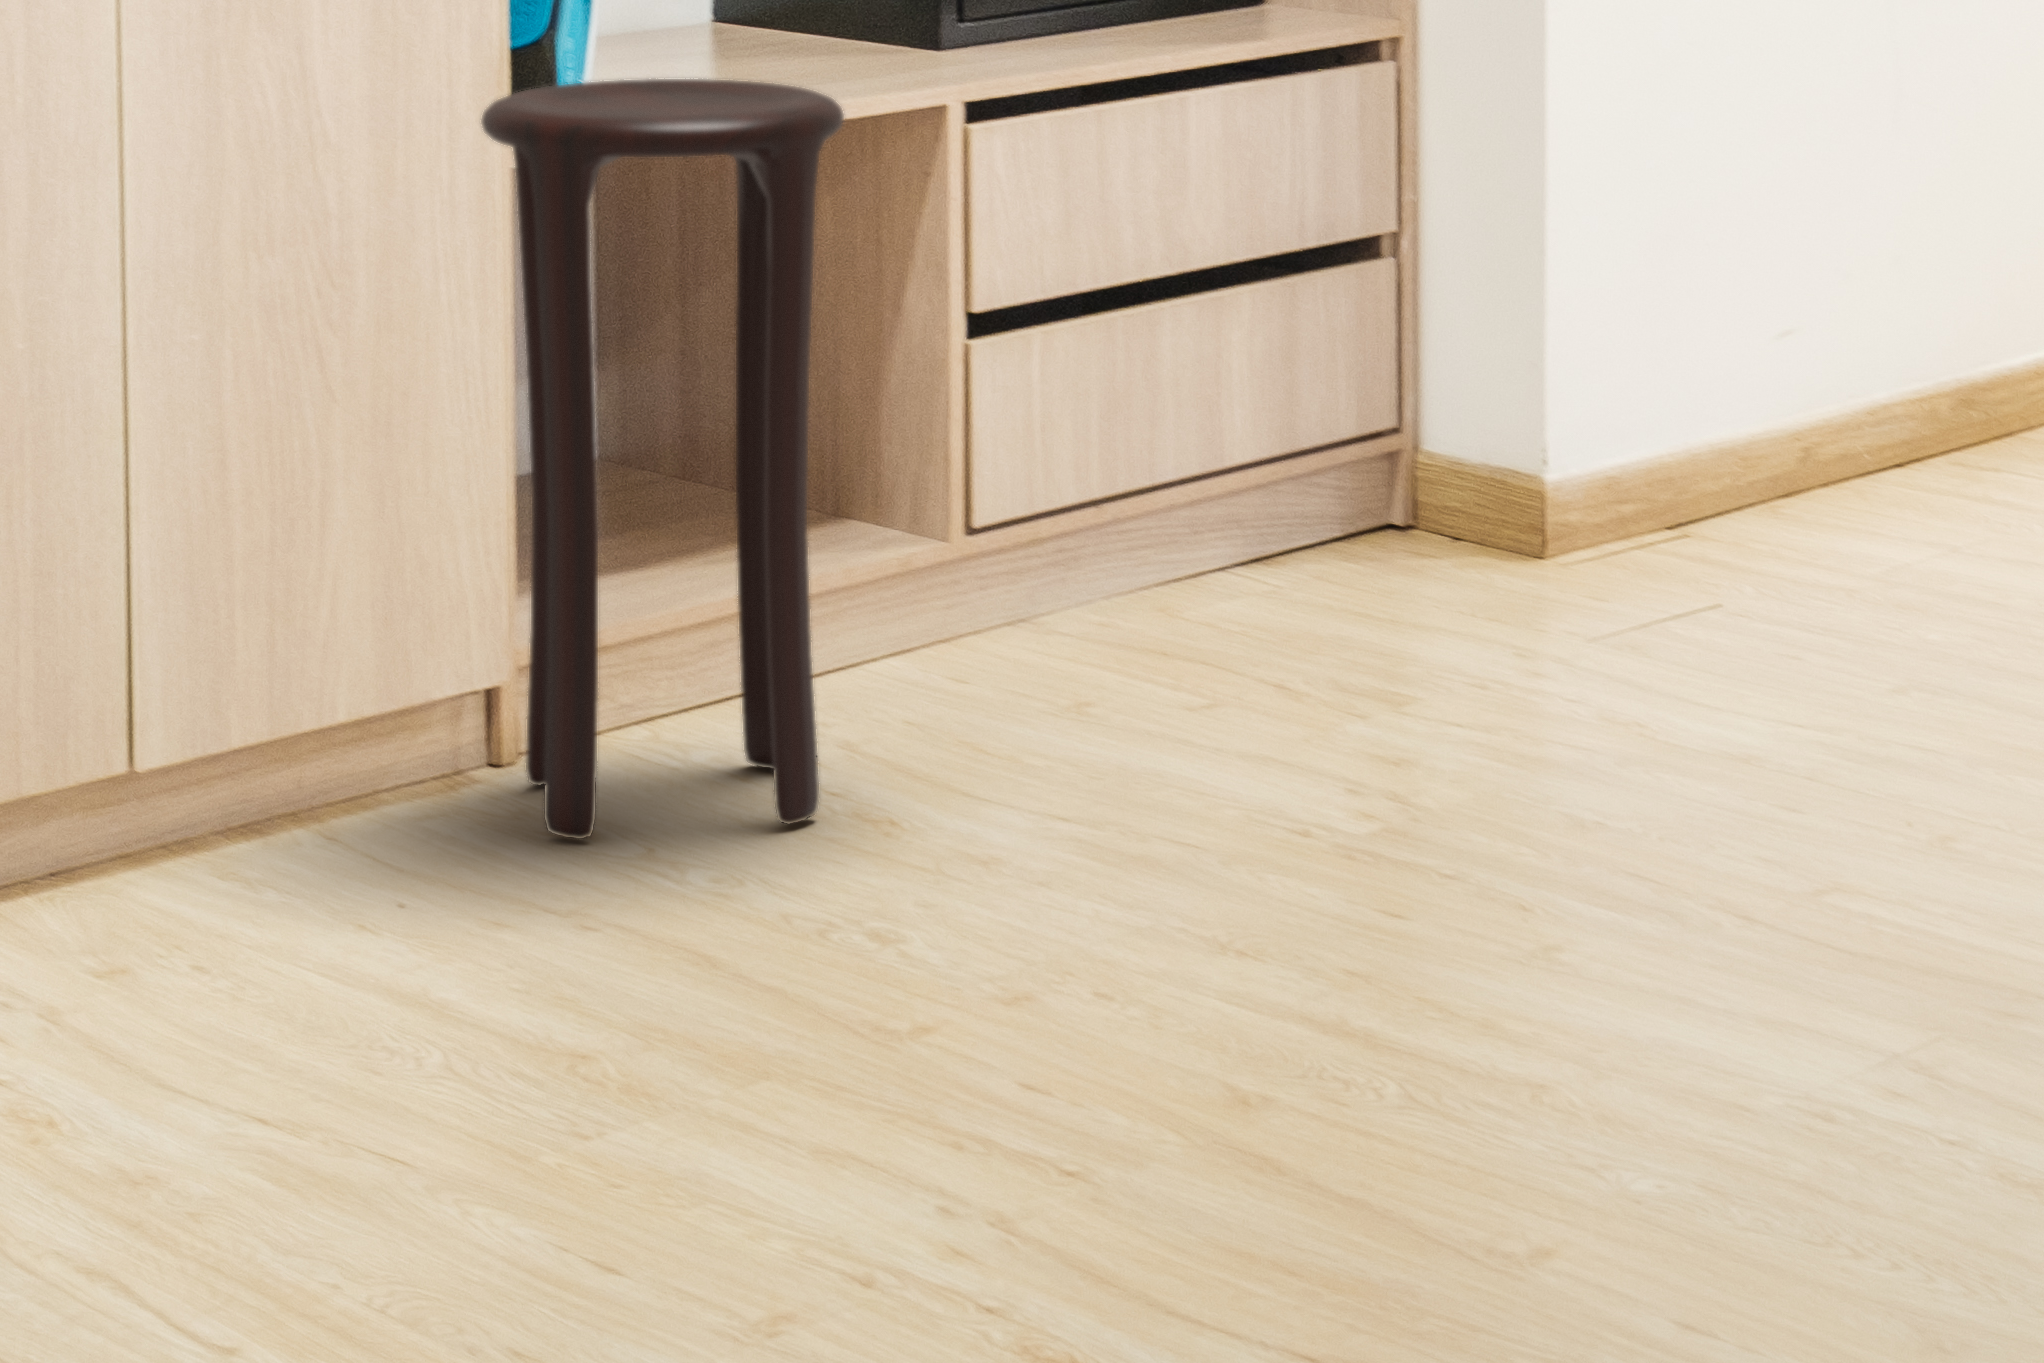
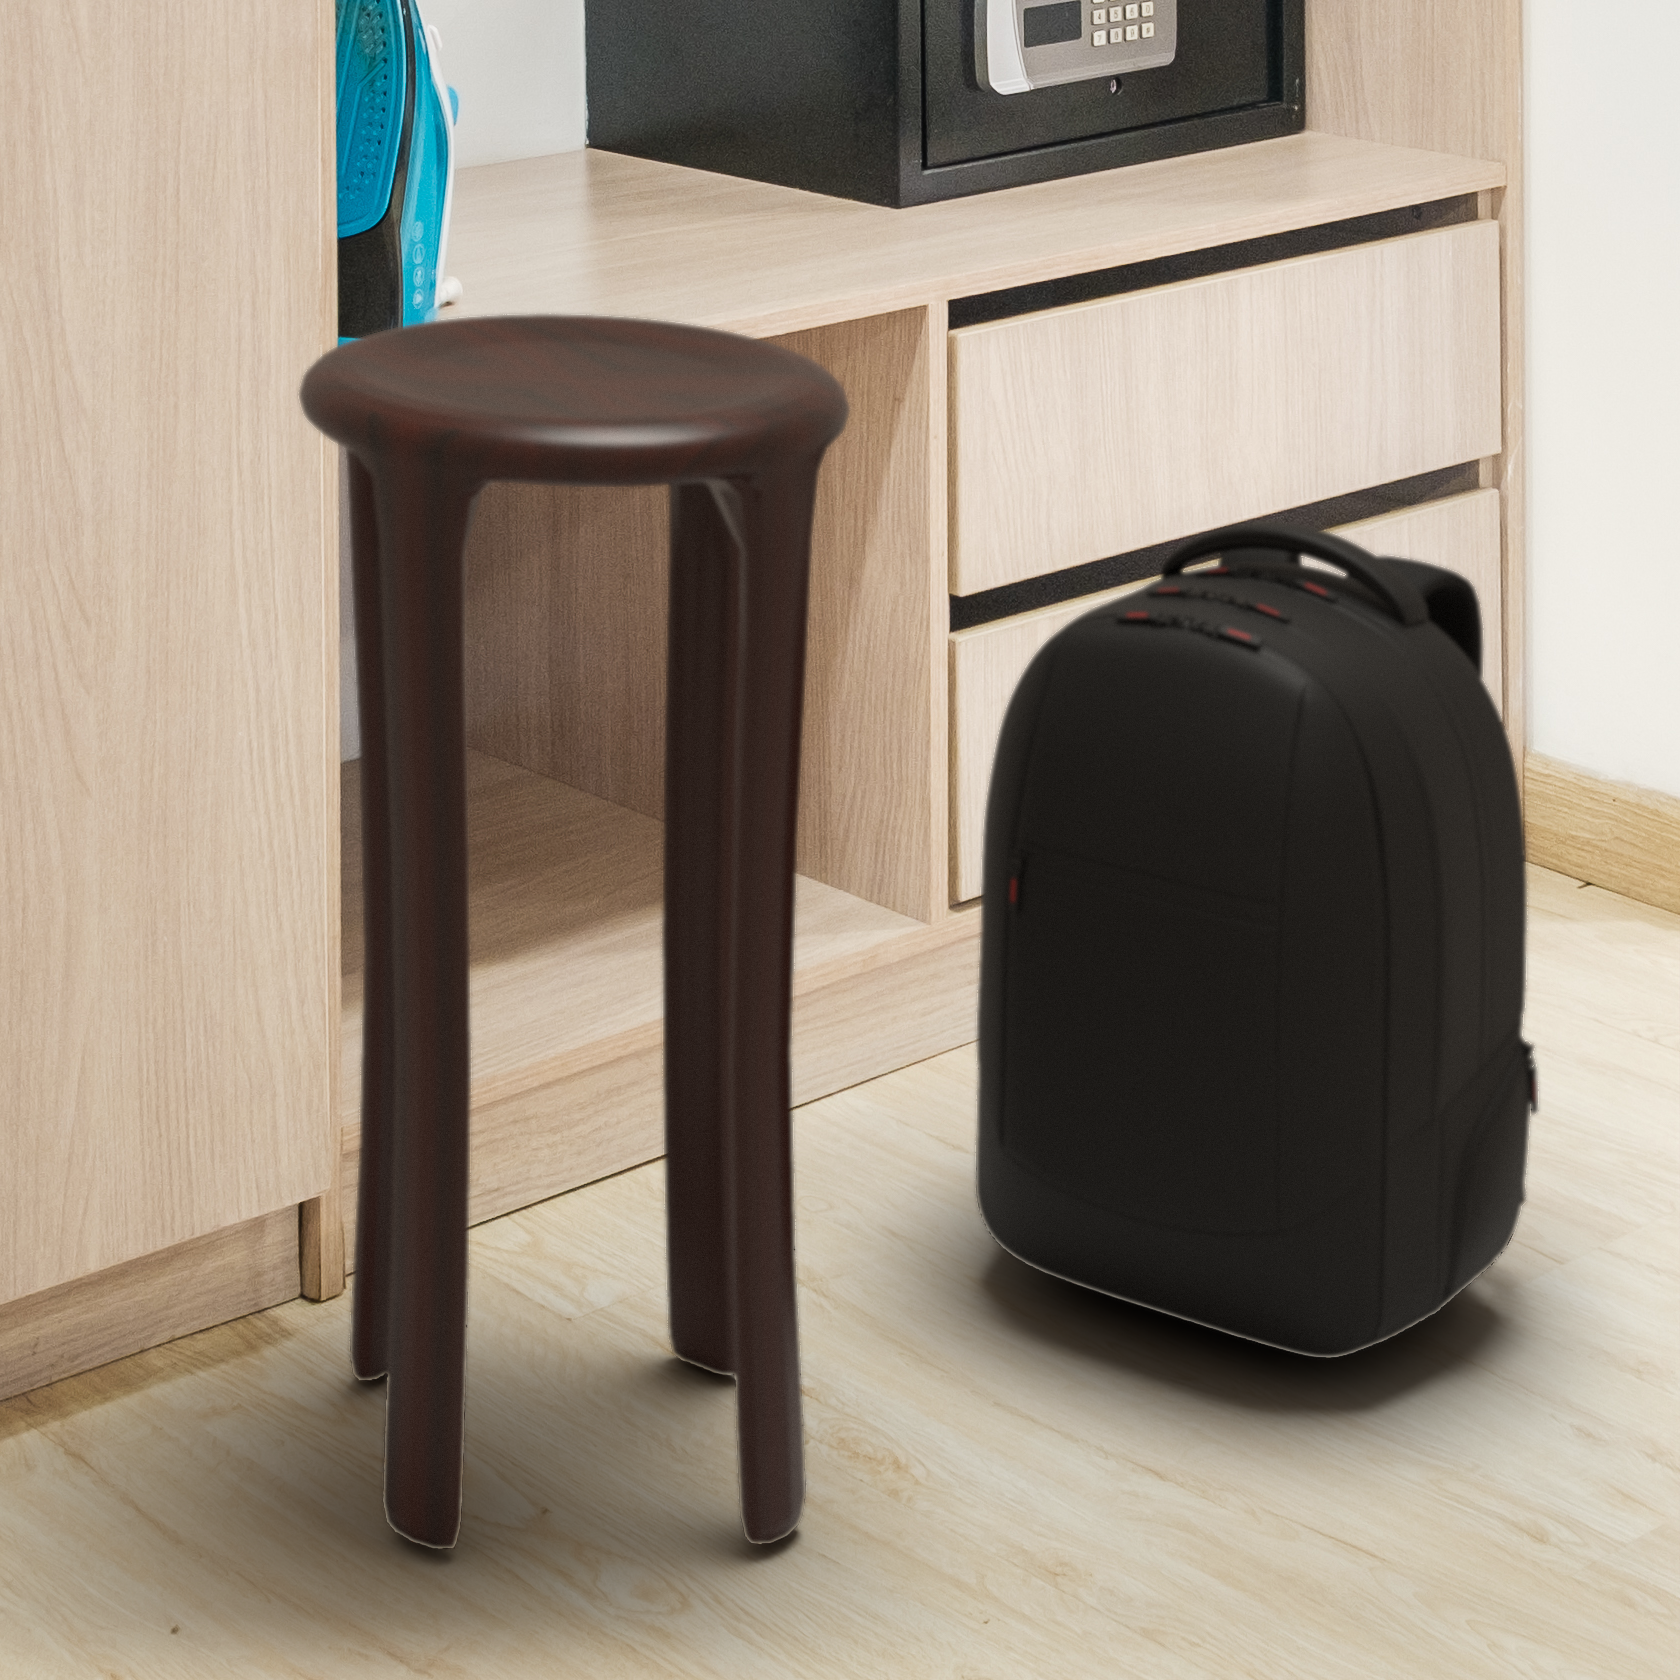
backpack: none [960,223,1319,733] -> present [976,522,1538,1358]

